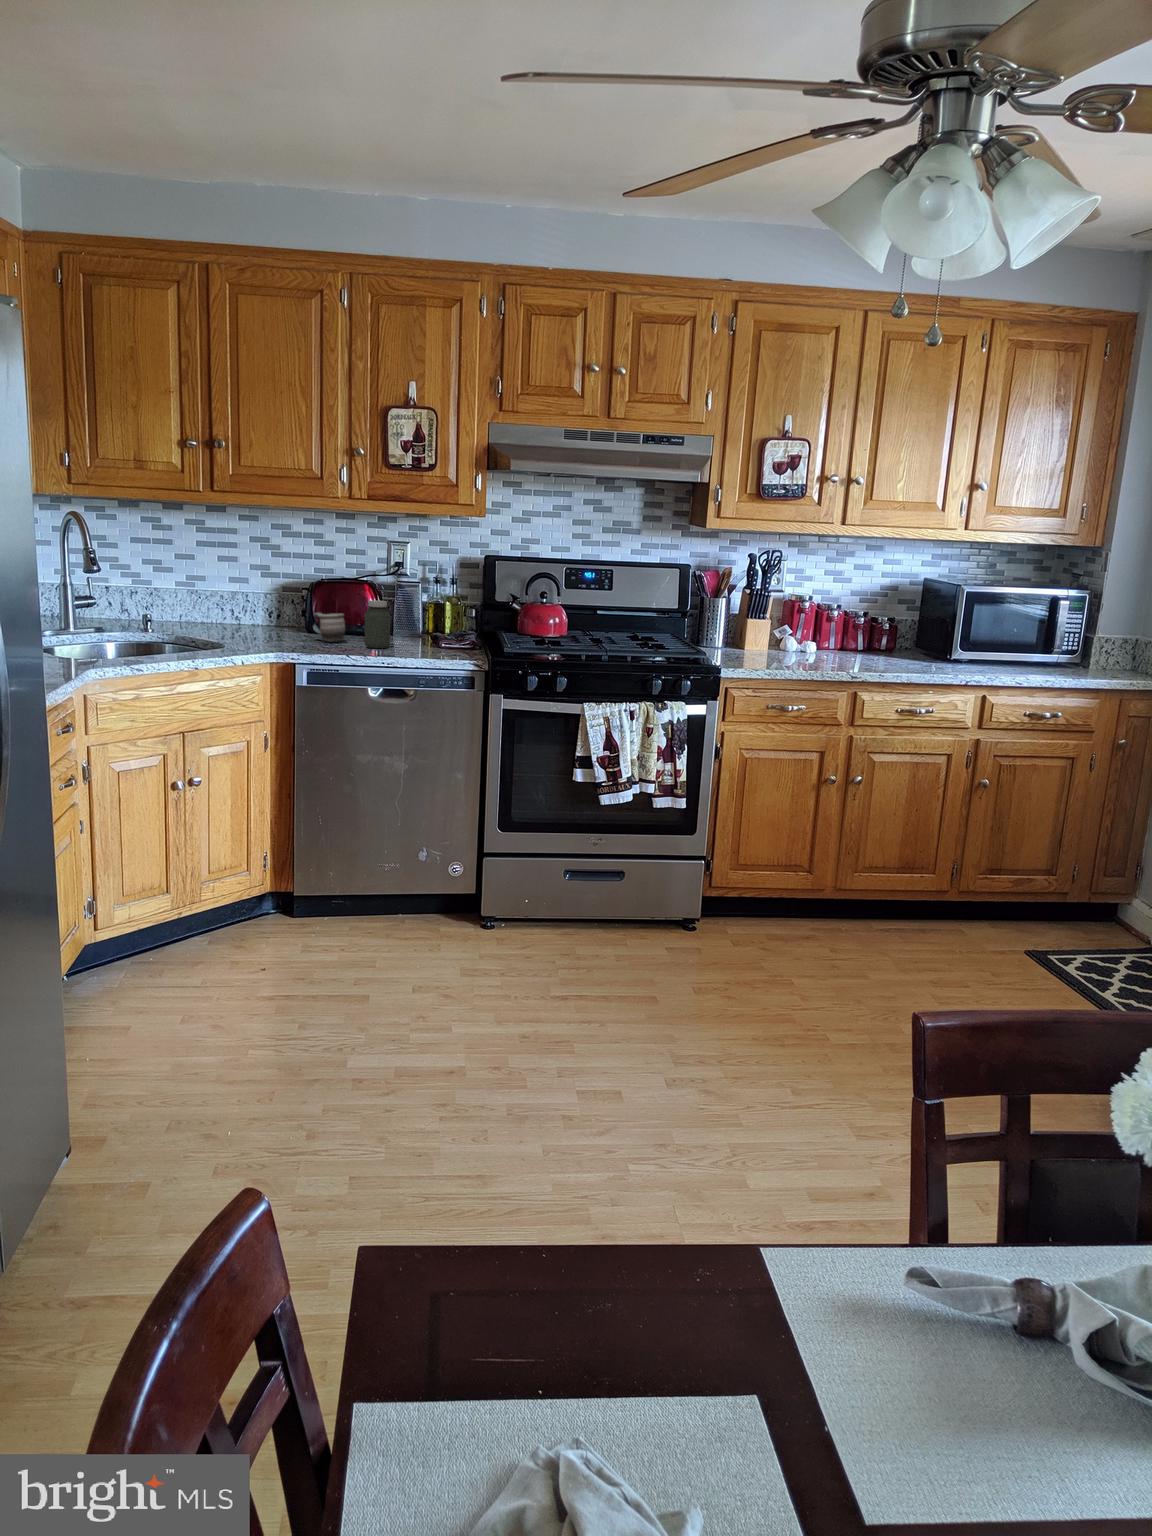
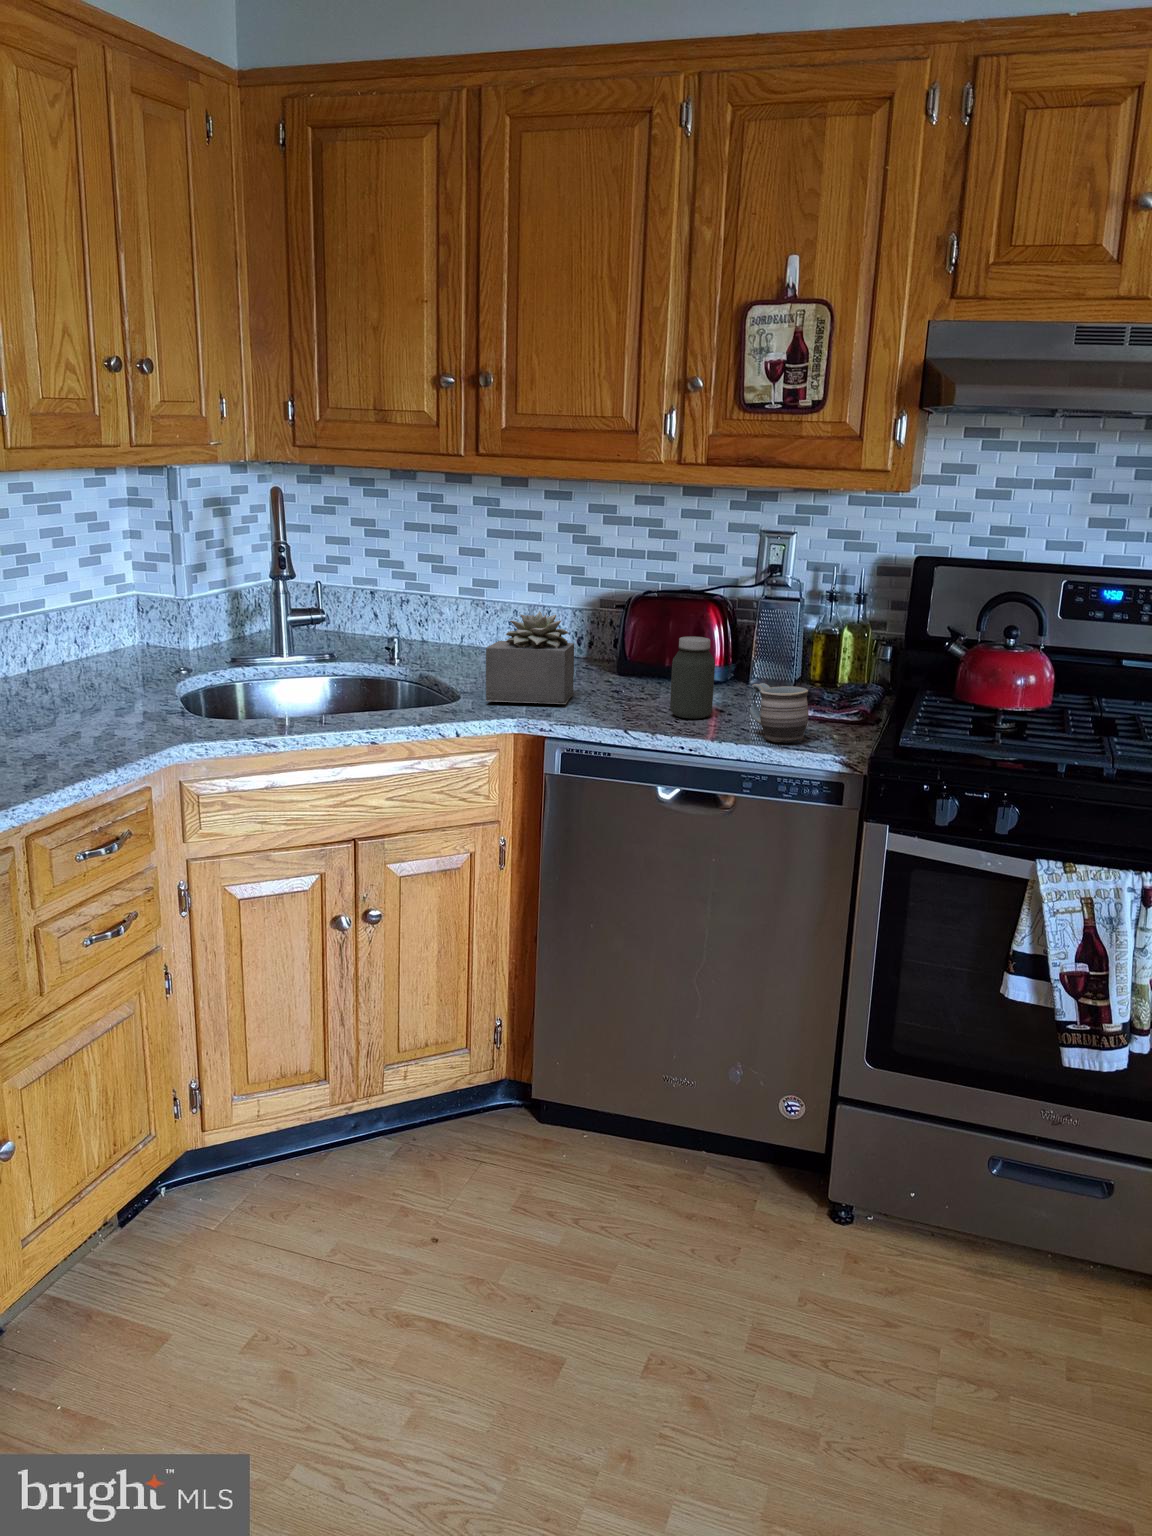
succulent plant: none [241,589,297,646] -> present [486,611,574,704]
mug: present [313,613,345,641] -> present [750,683,808,742]

